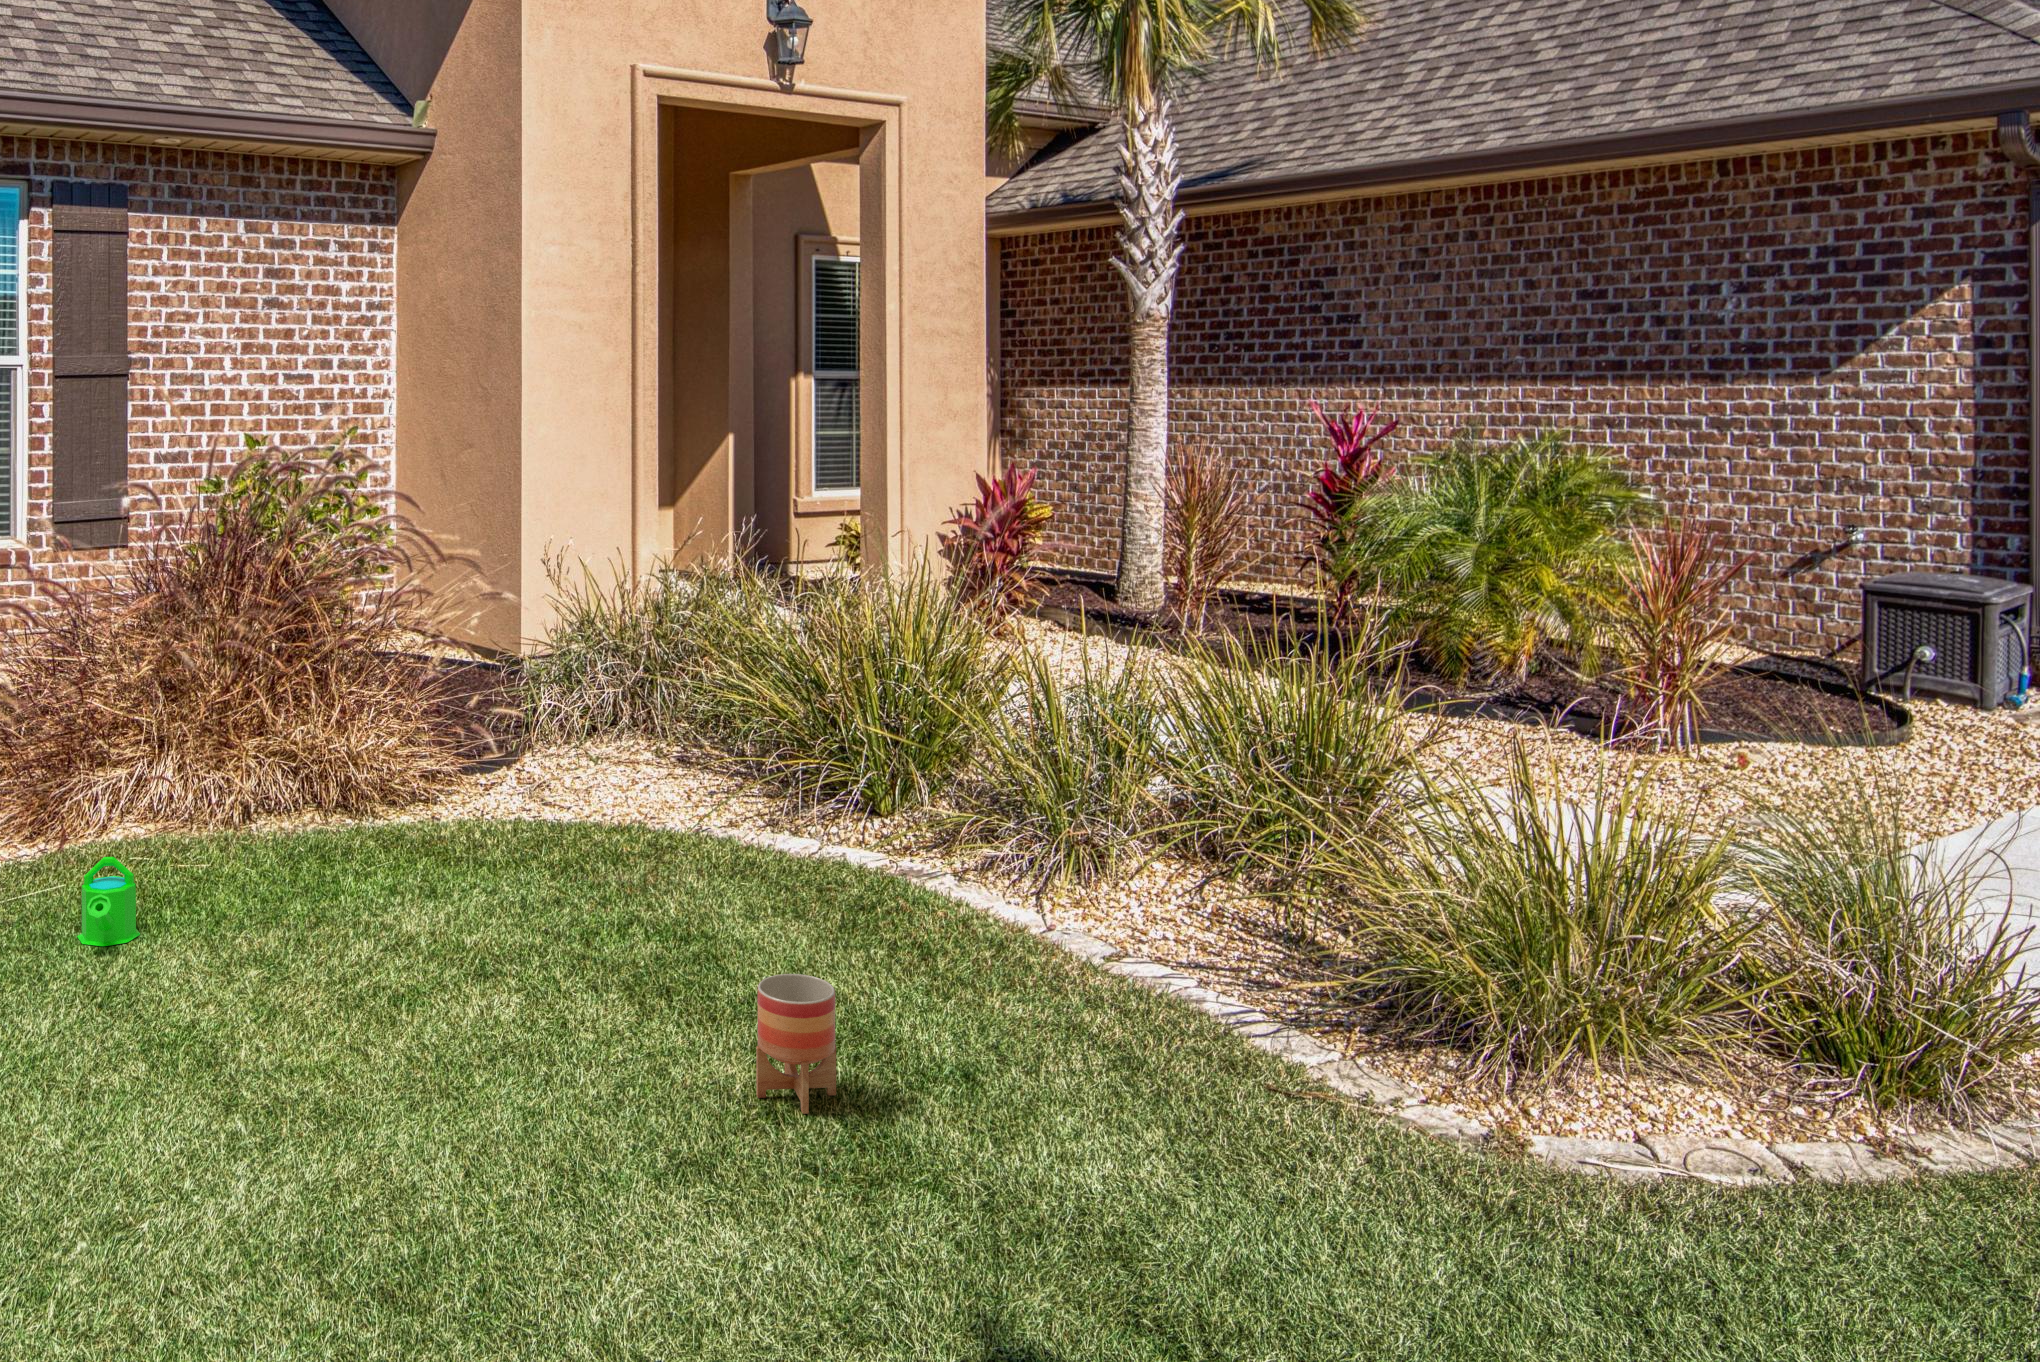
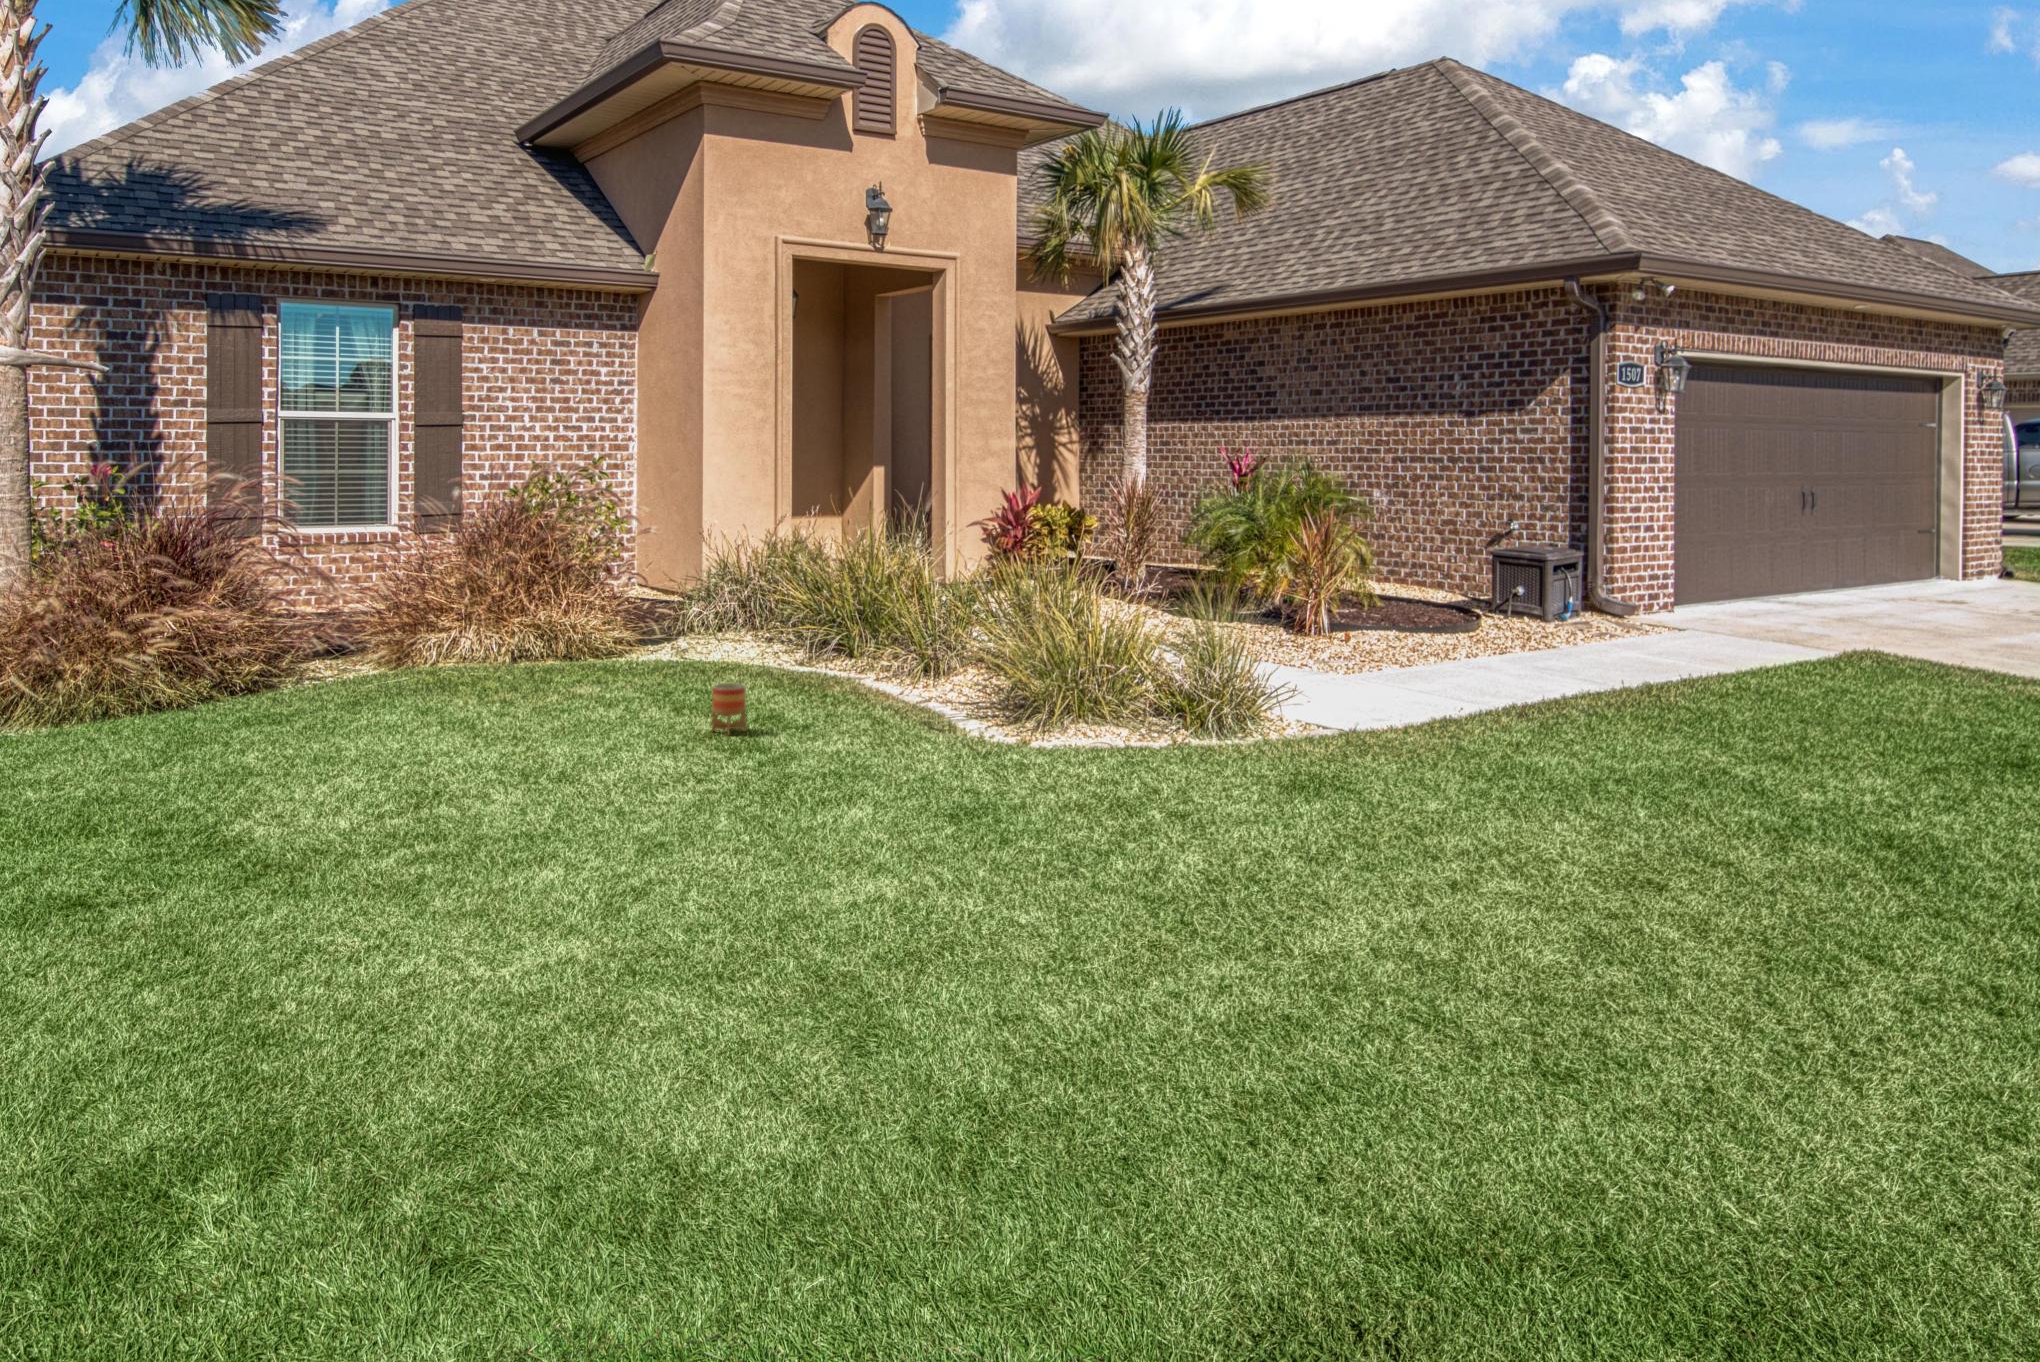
watering can: present [77,857,140,946] -> none [421,657,452,698]

